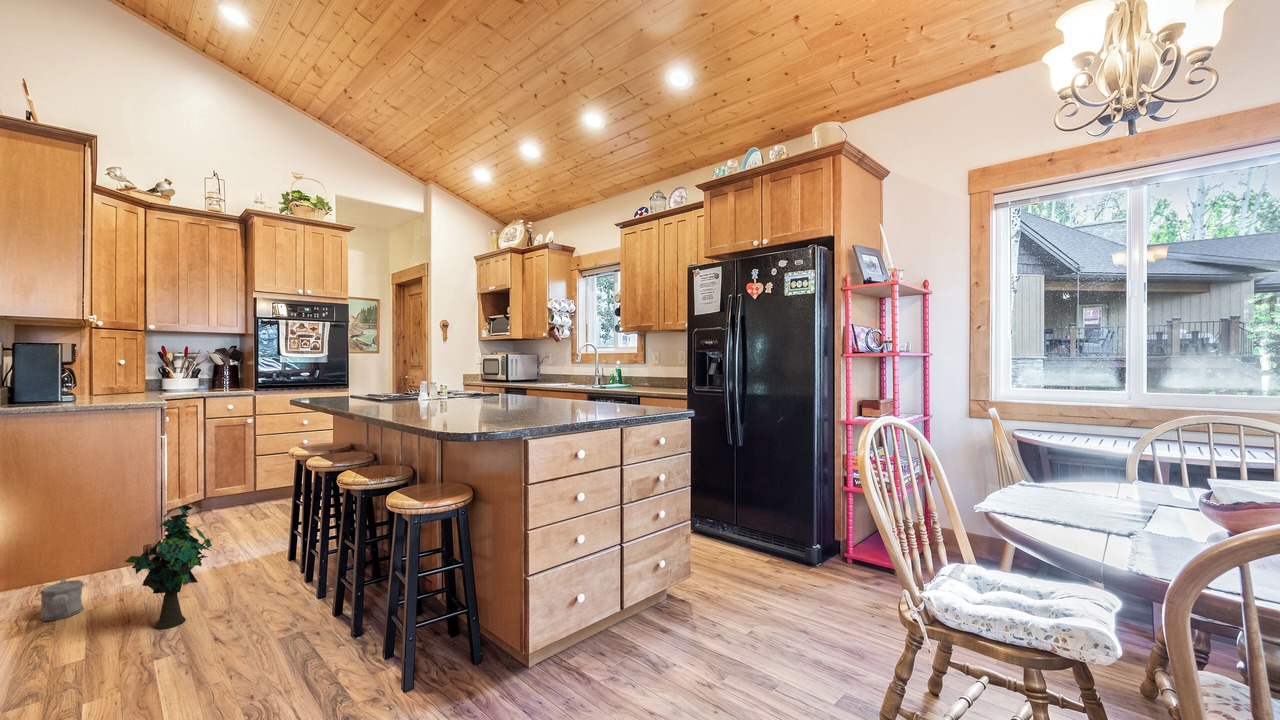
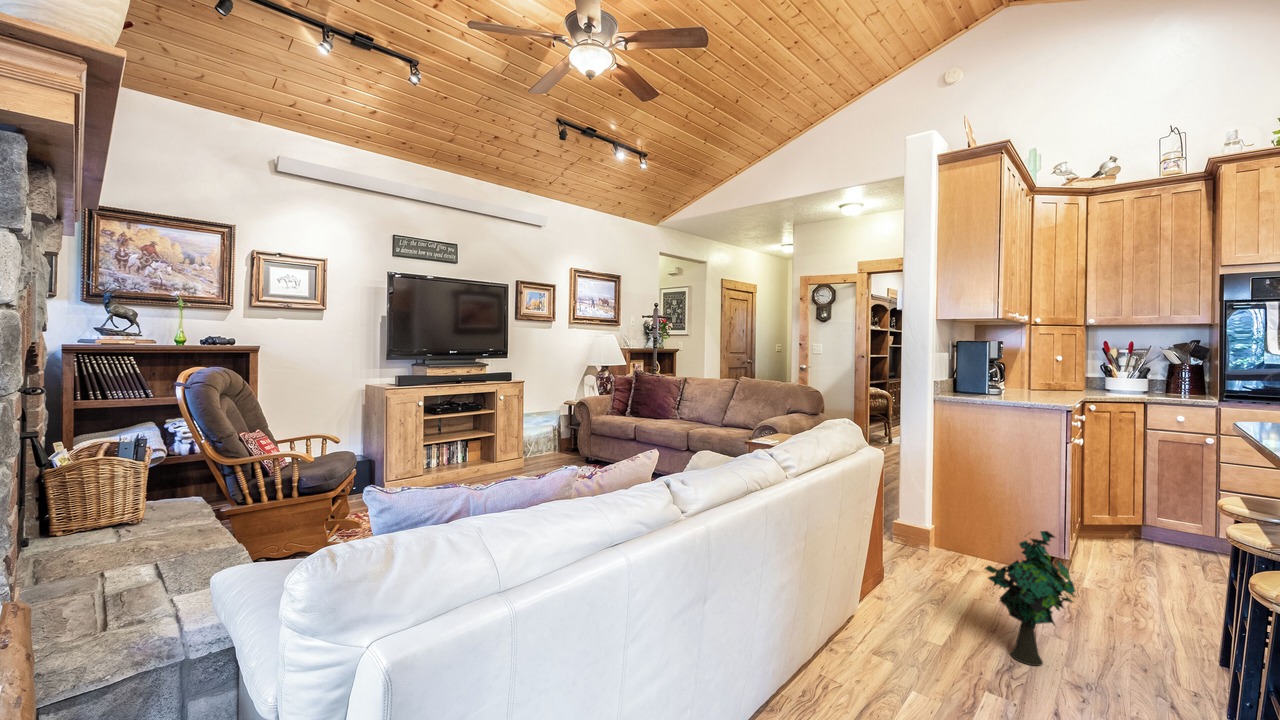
watering can: present [40,578,84,621] -> none [941,558,973,597]

